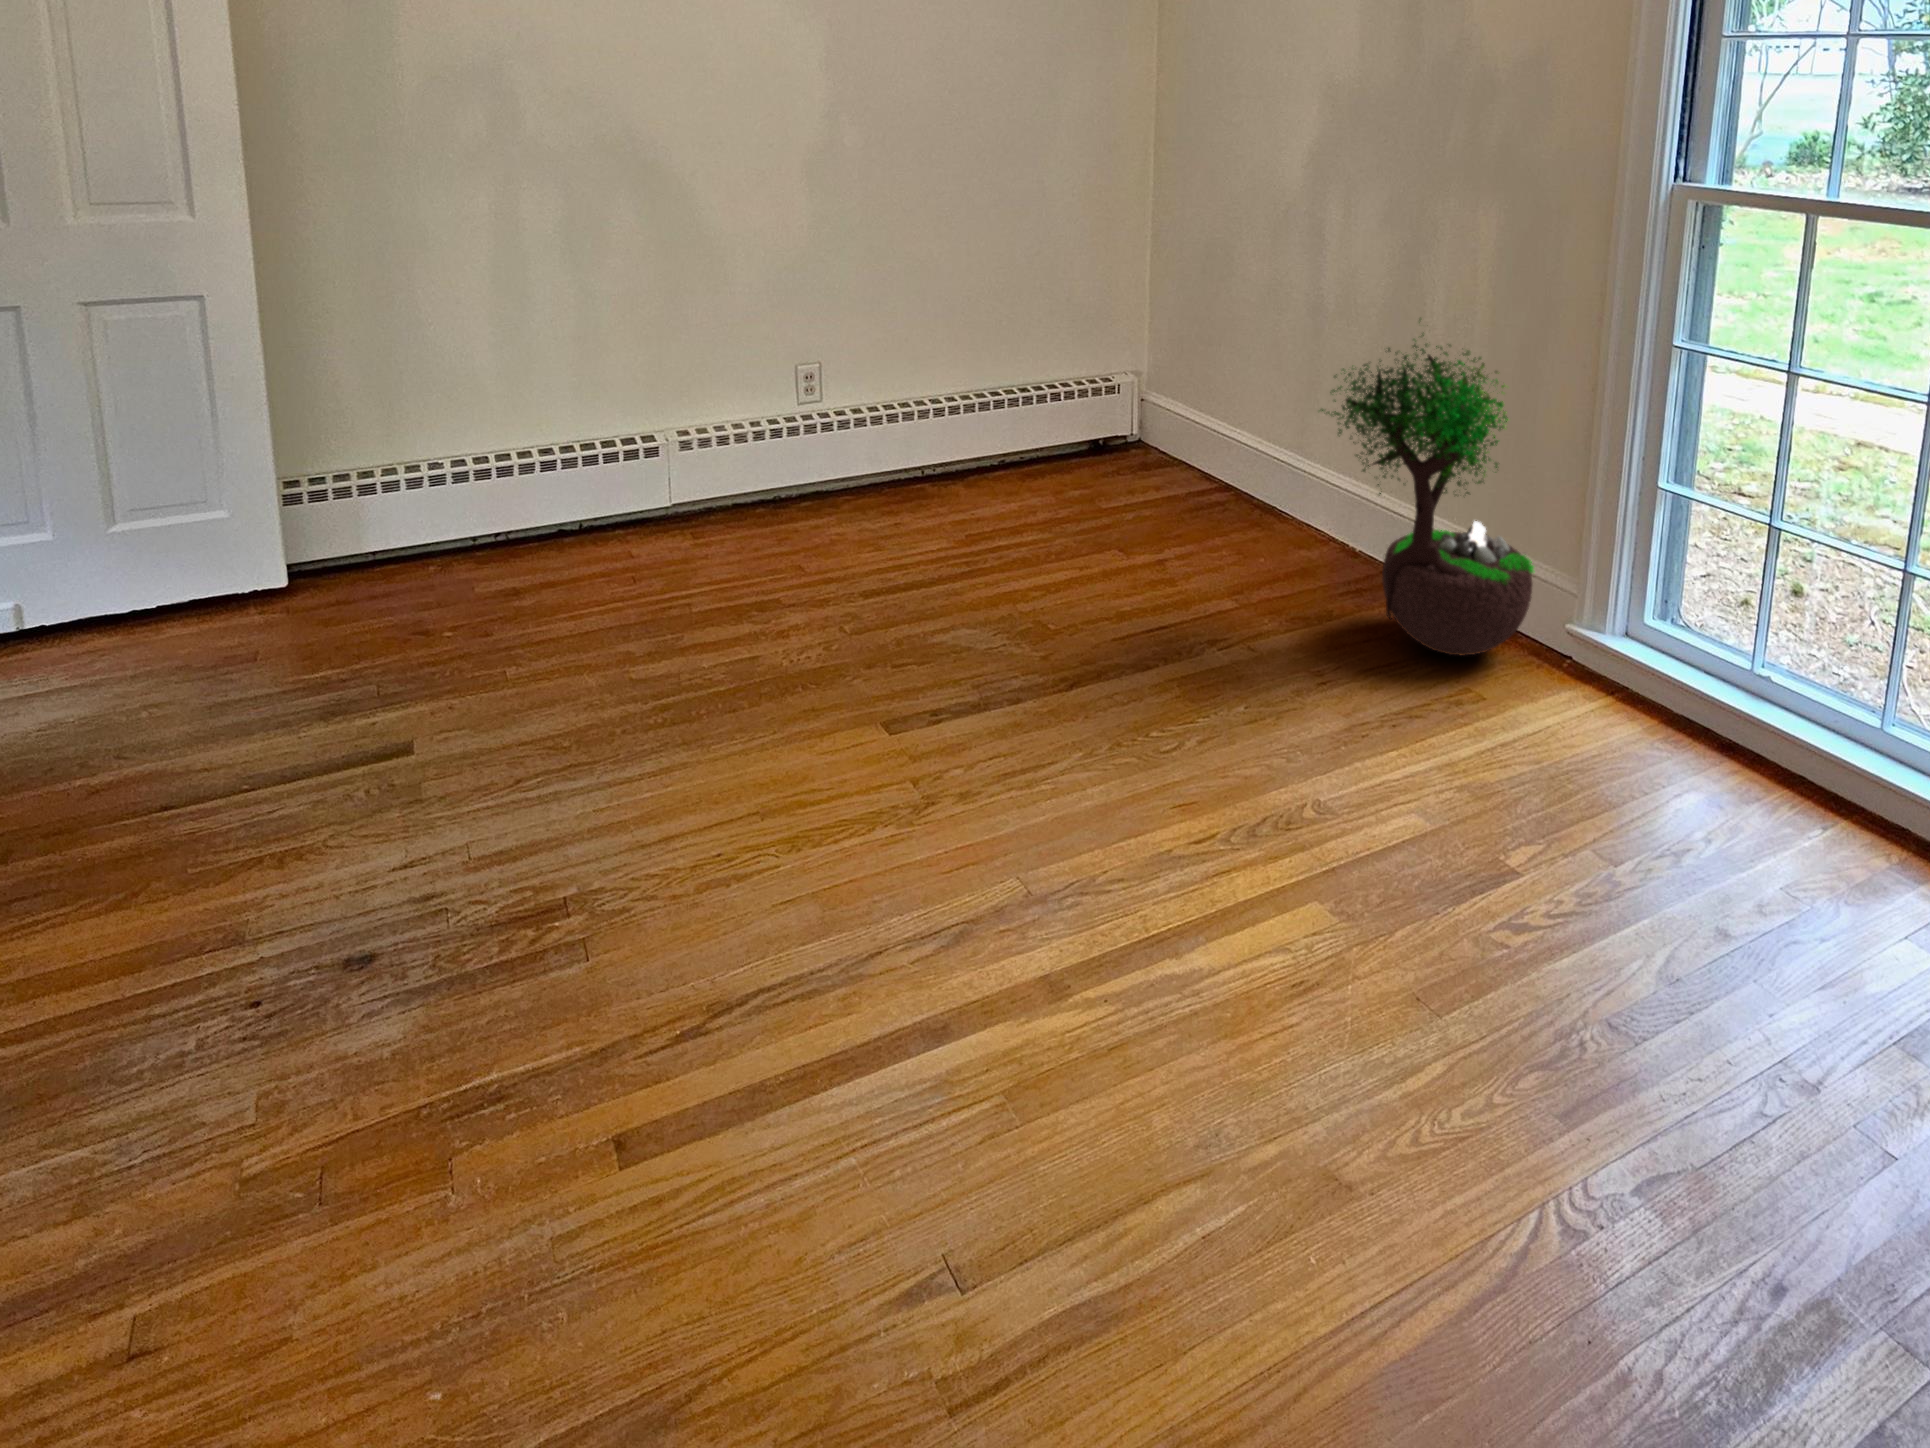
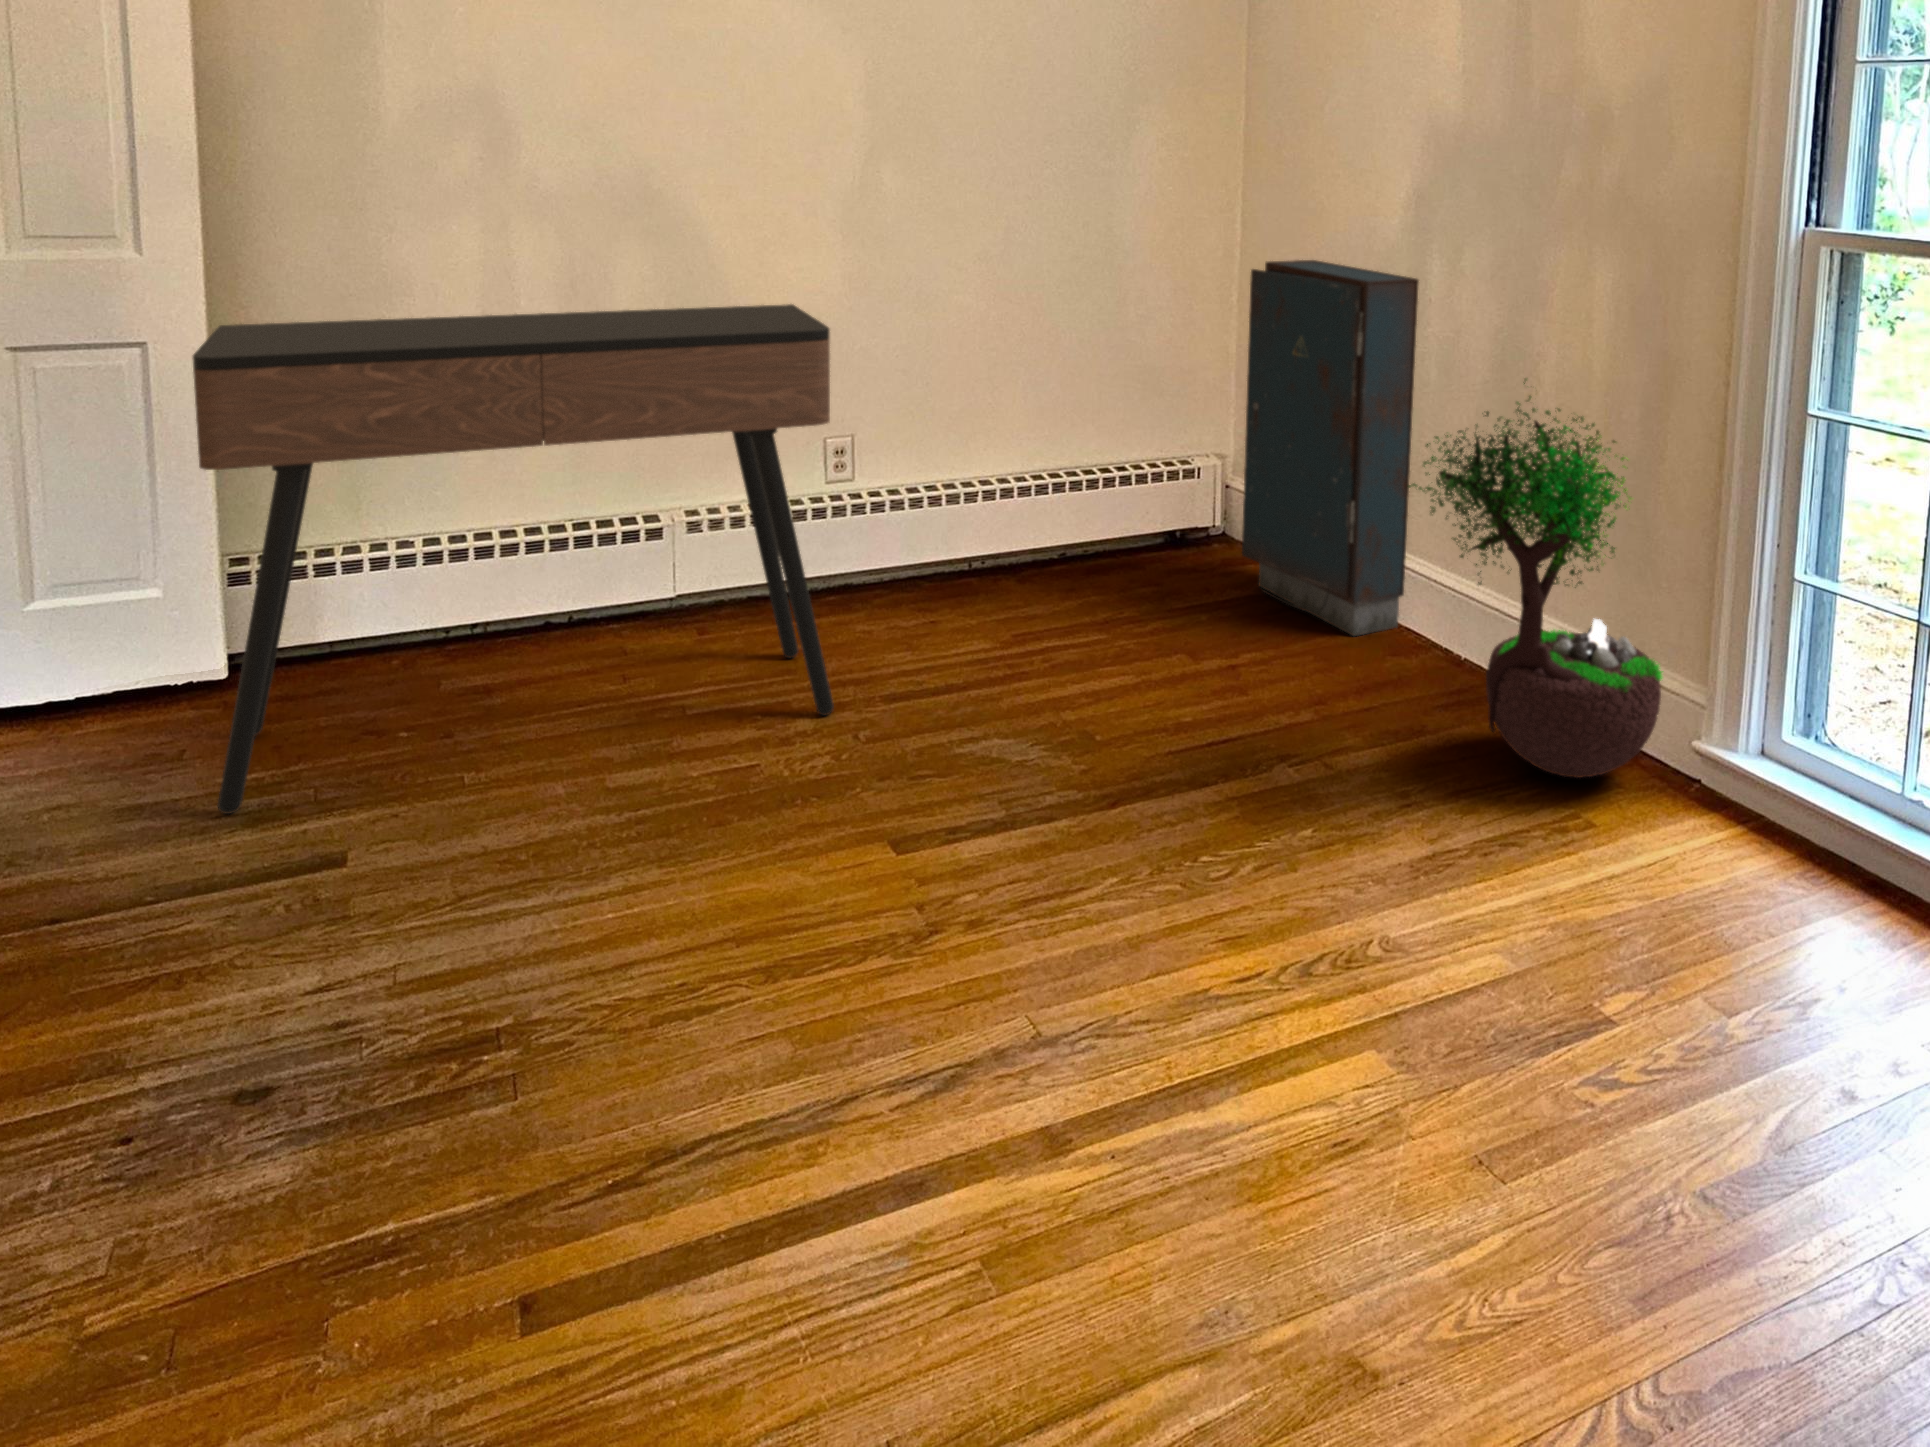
cabinet: none [1157,210,1313,532] -> present [1242,260,1419,636]
console table: none [259,256,822,707] -> present [192,304,834,814]

